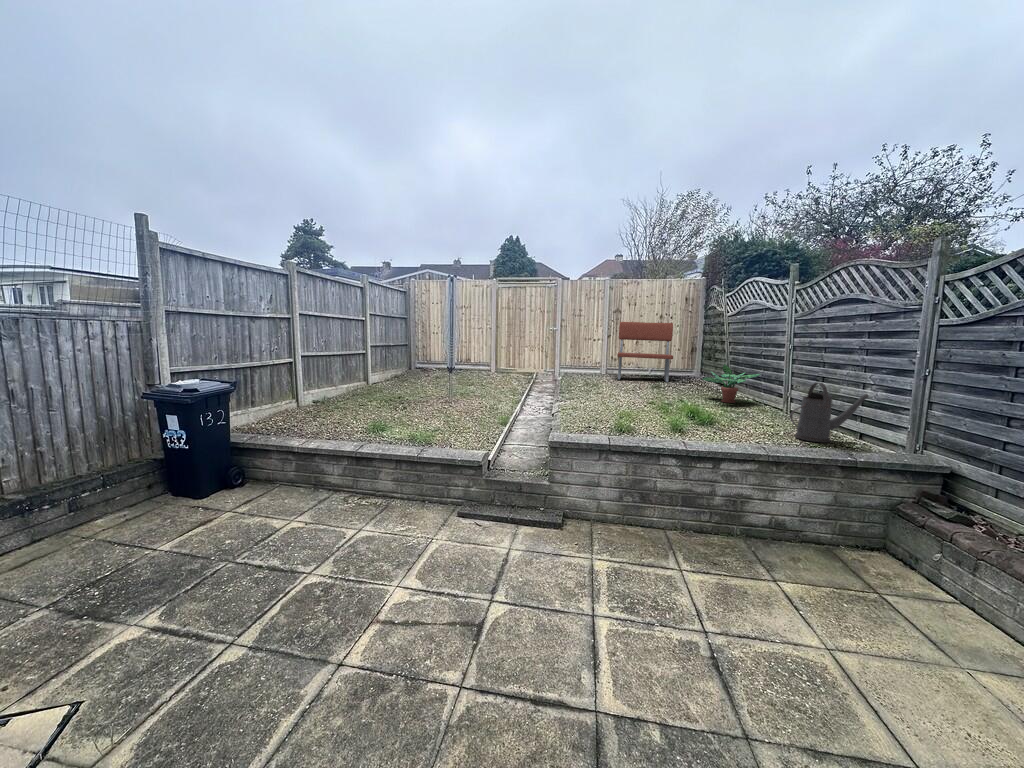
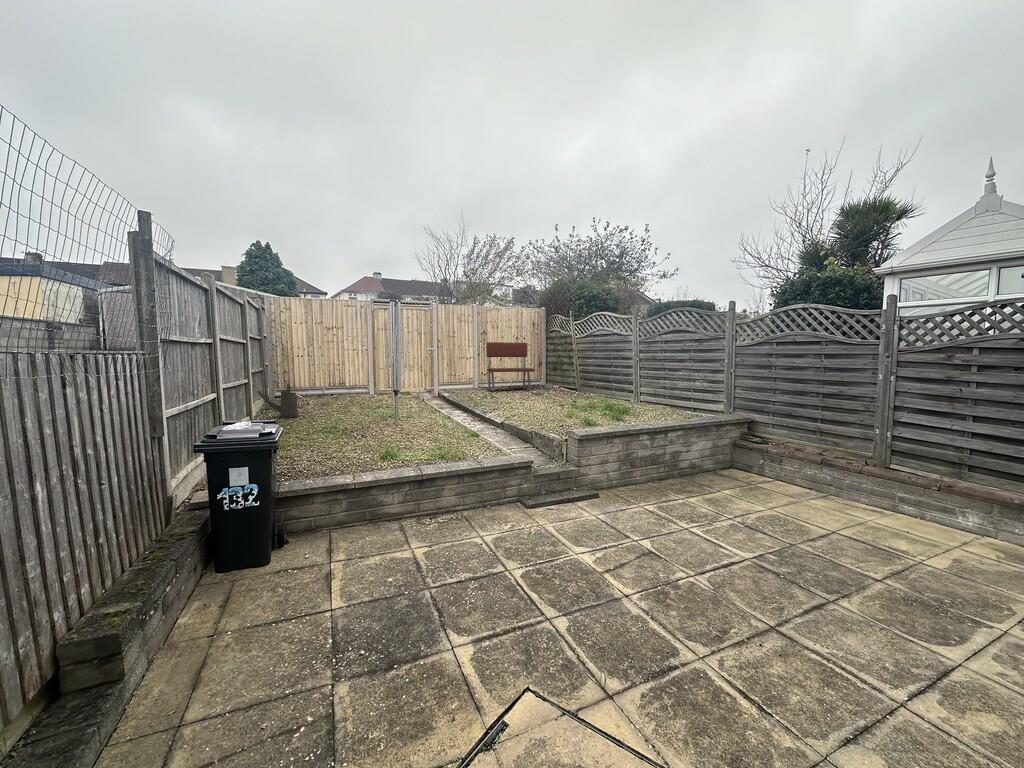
potted plant: present [702,364,760,403] -> none [577,373,616,400]
watering can: present [790,383,868,442] -> present [257,384,304,418]

